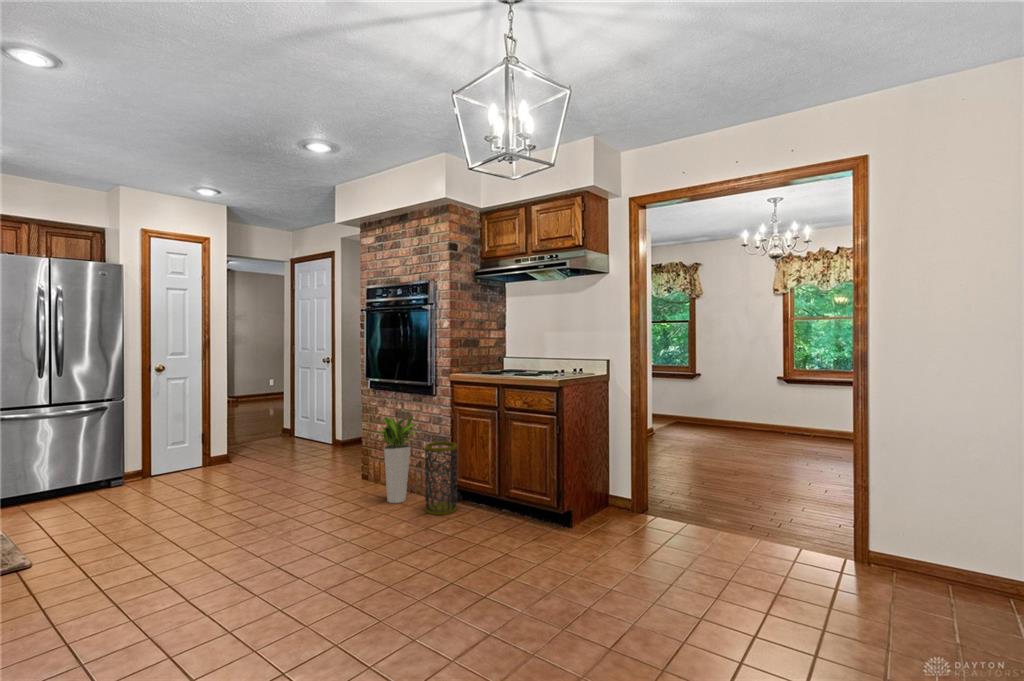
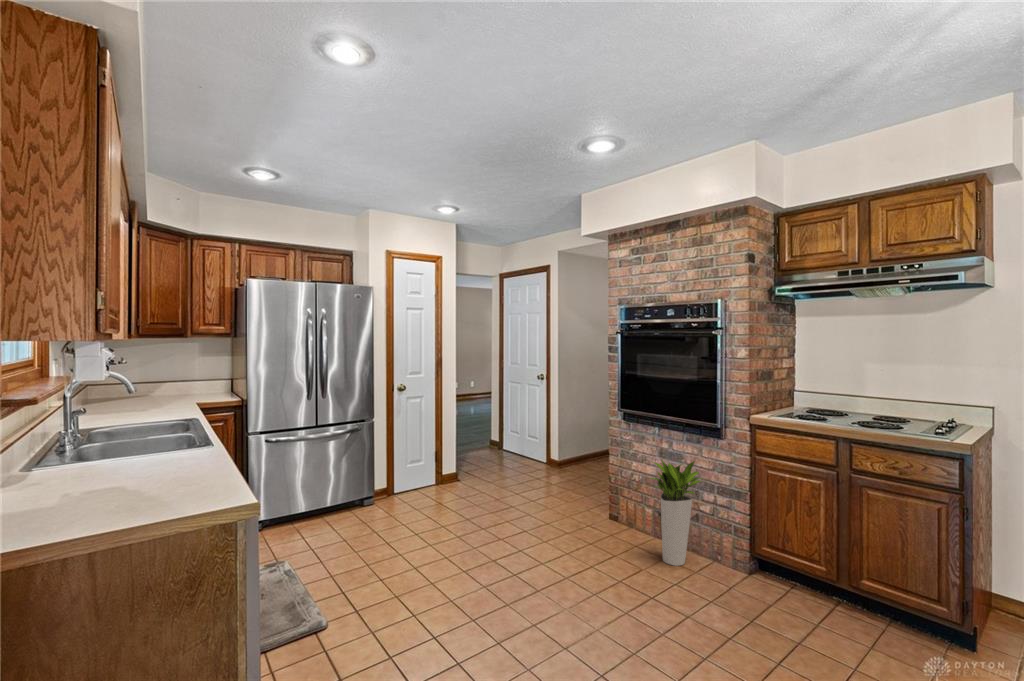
trash can: present [425,442,457,515] -> none [722,498,767,596]

